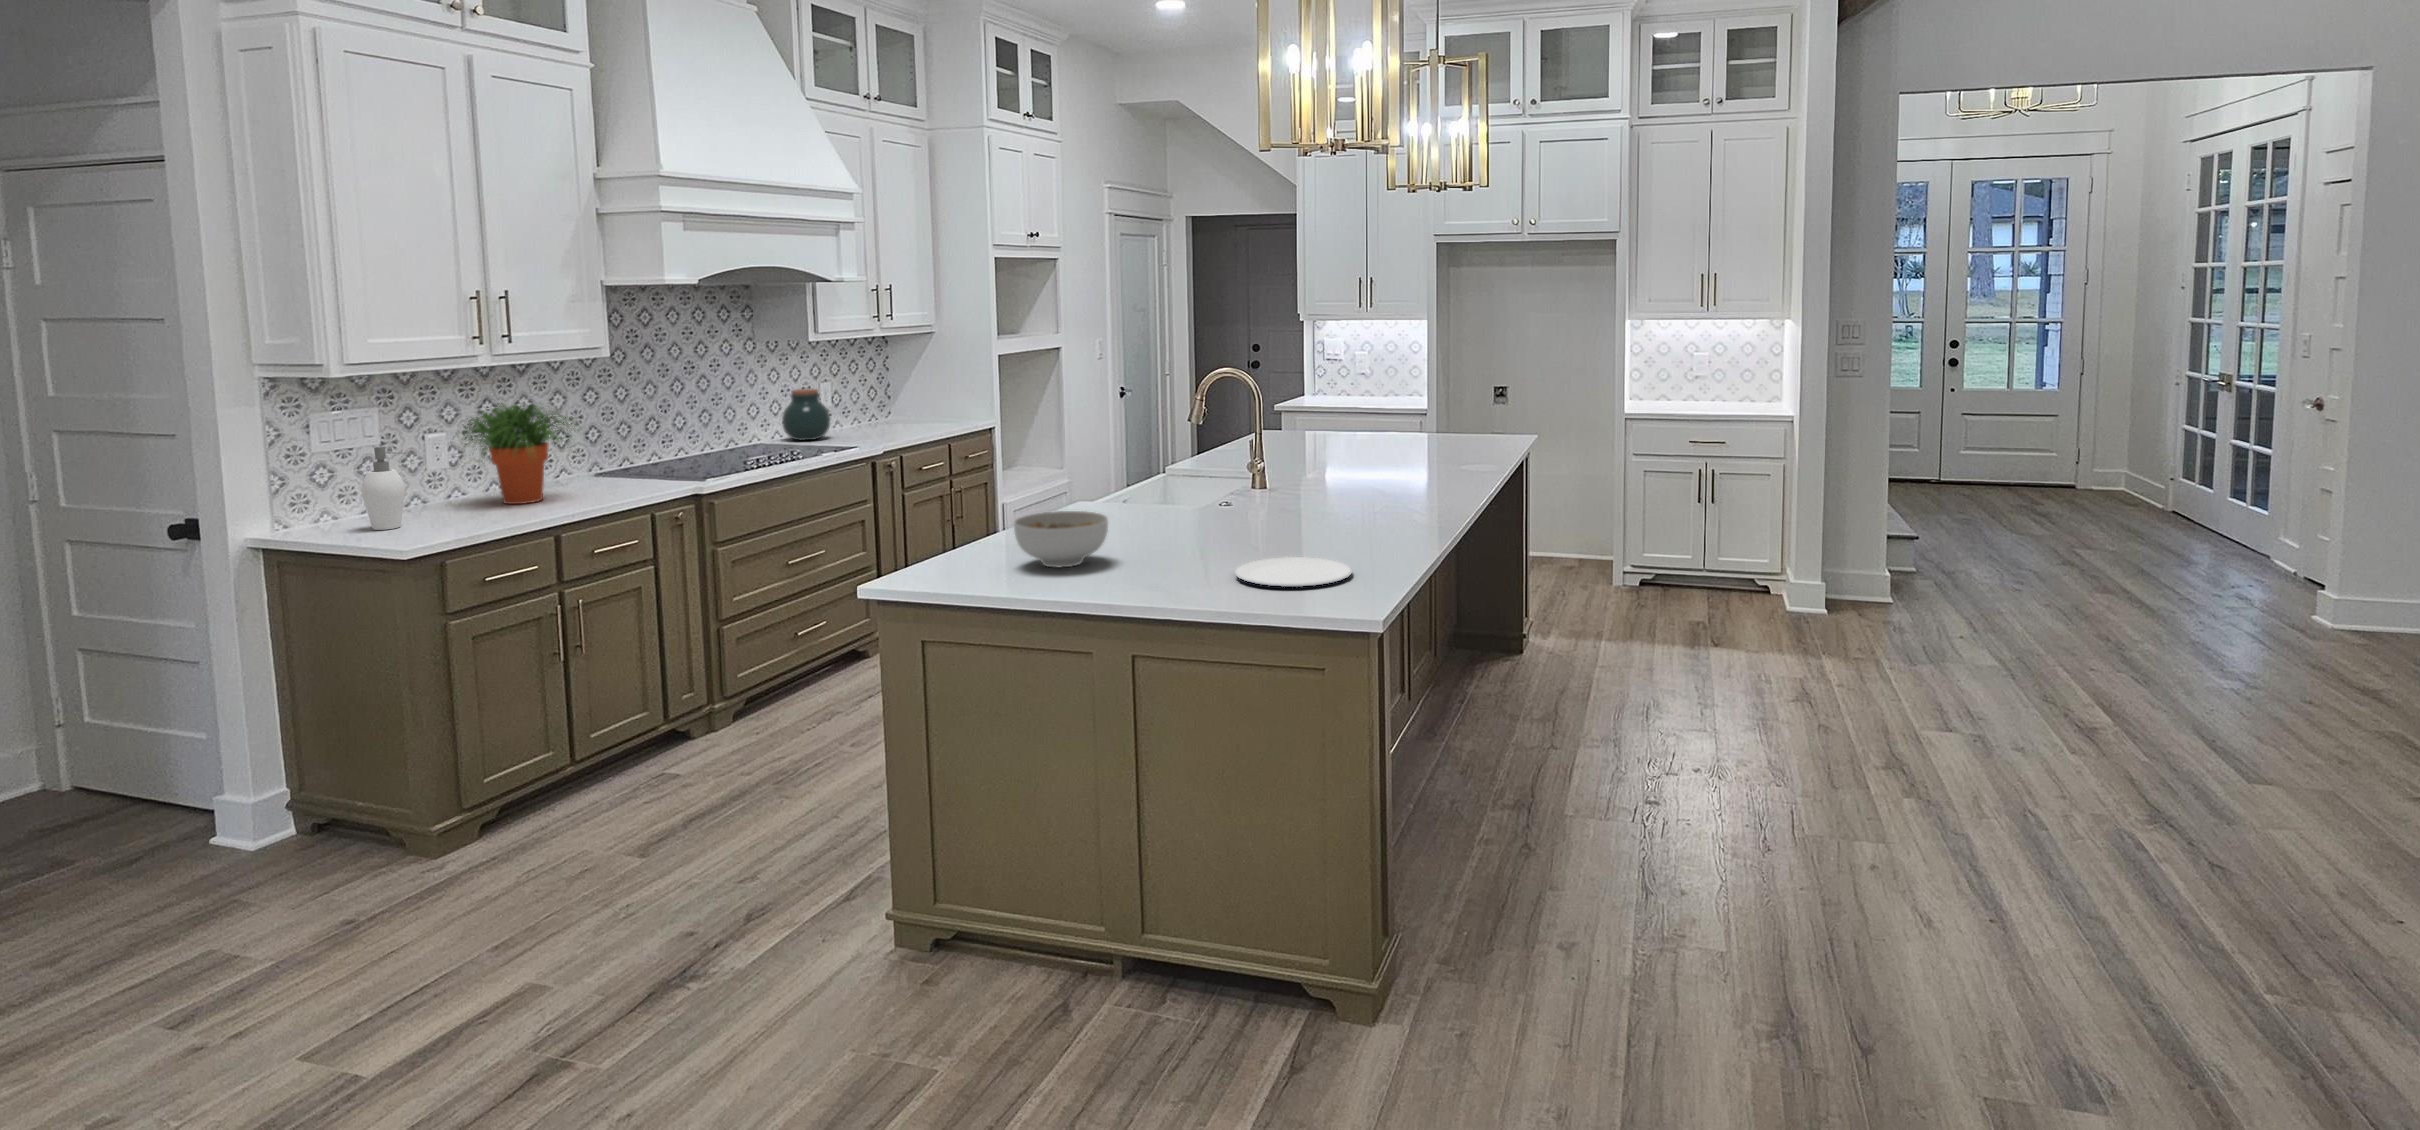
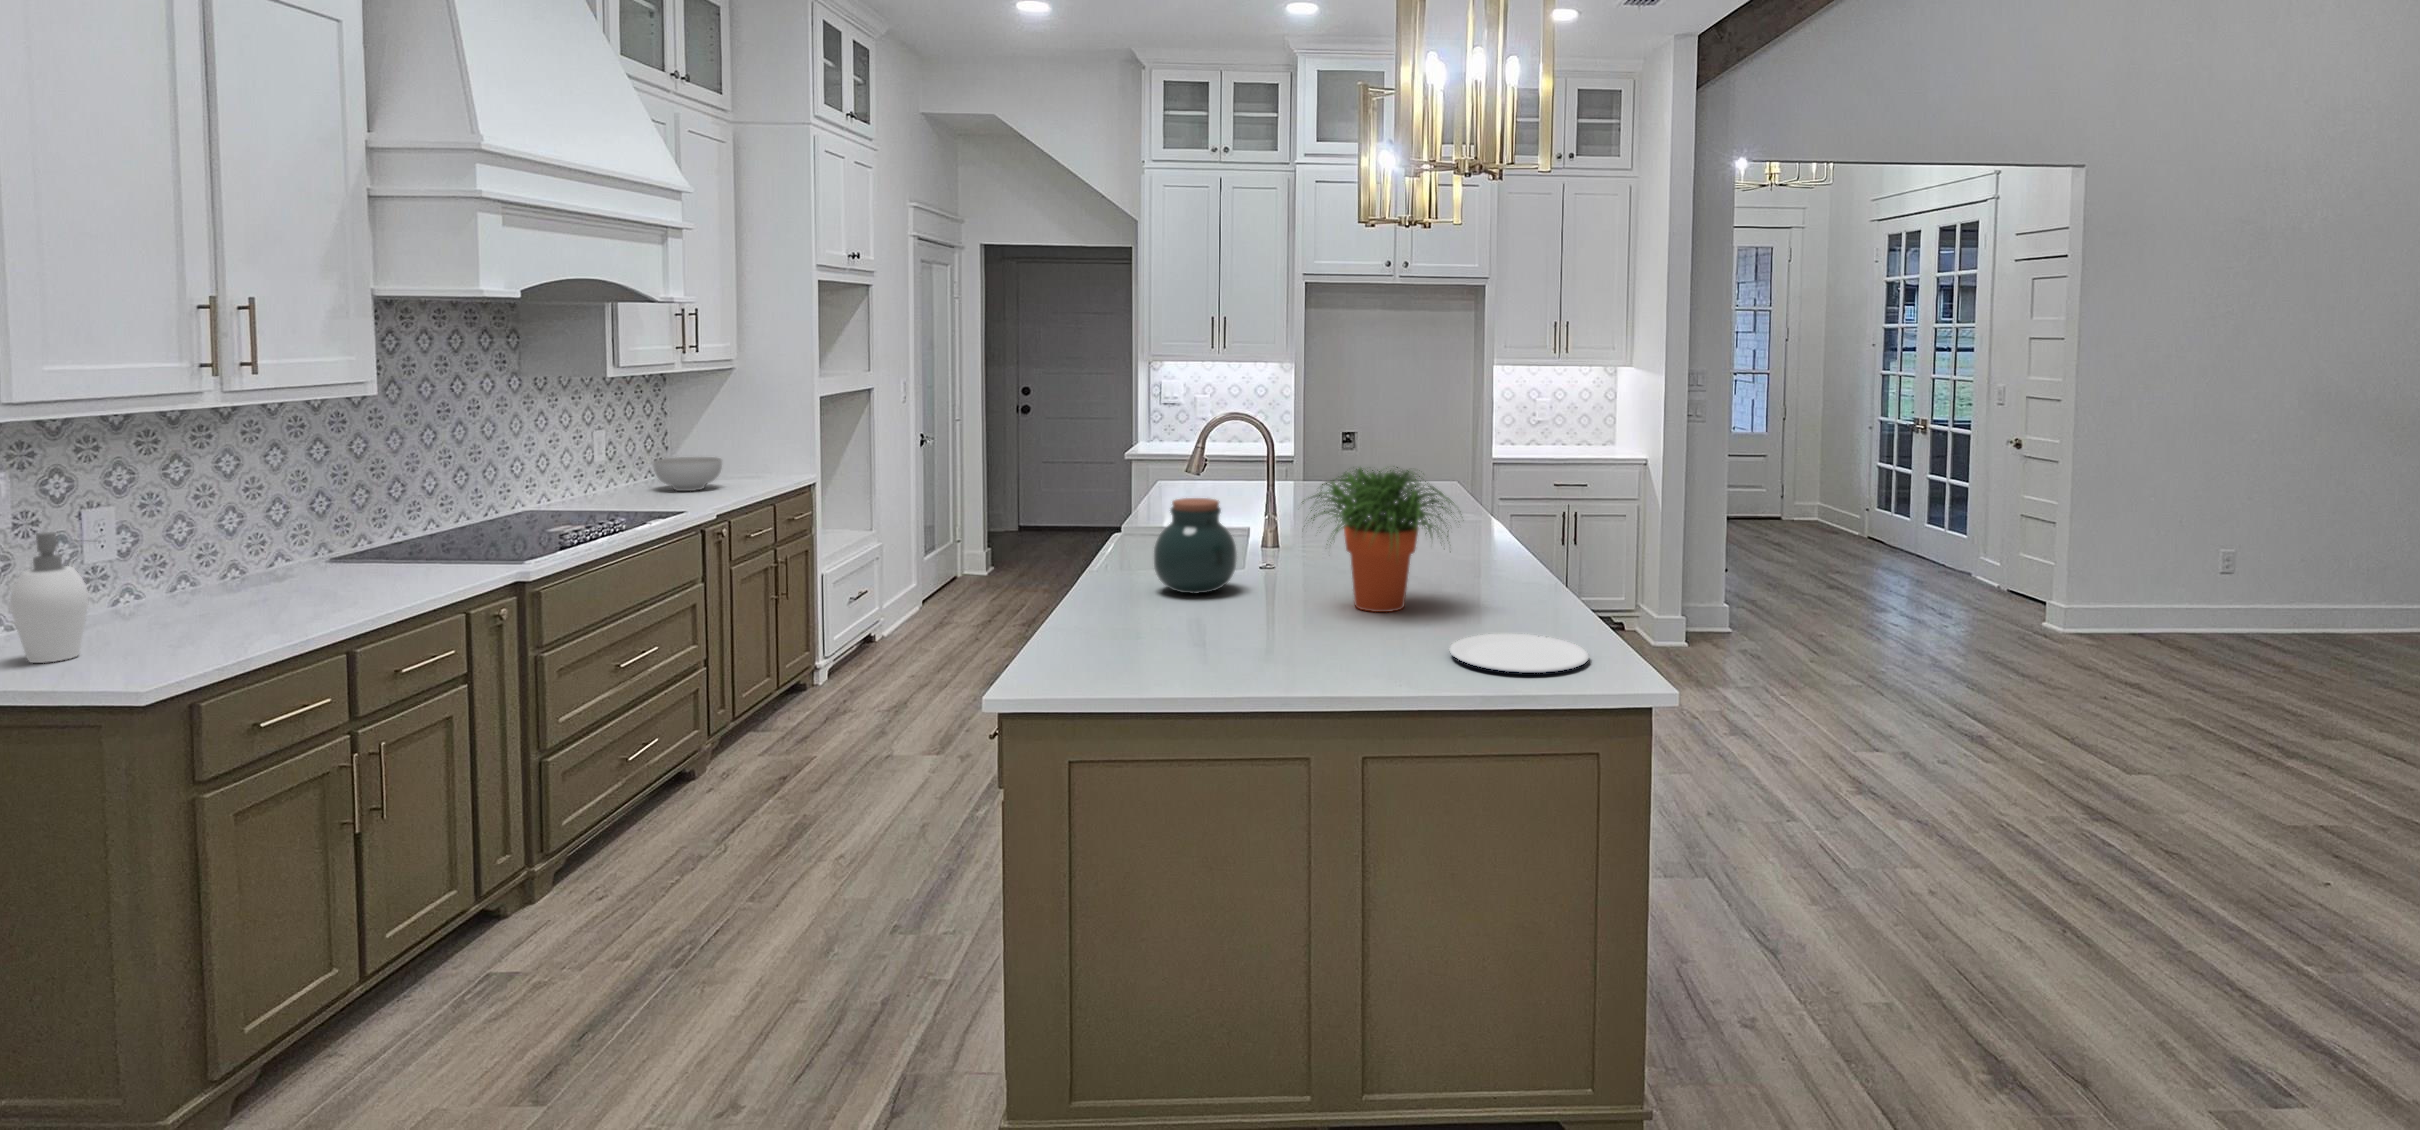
jar: present [782,389,830,440] -> present [1154,498,1237,594]
potted plant: present [453,403,582,504] -> present [1302,467,1454,612]
bowl: present [1014,511,1108,568] -> present [653,457,722,491]

